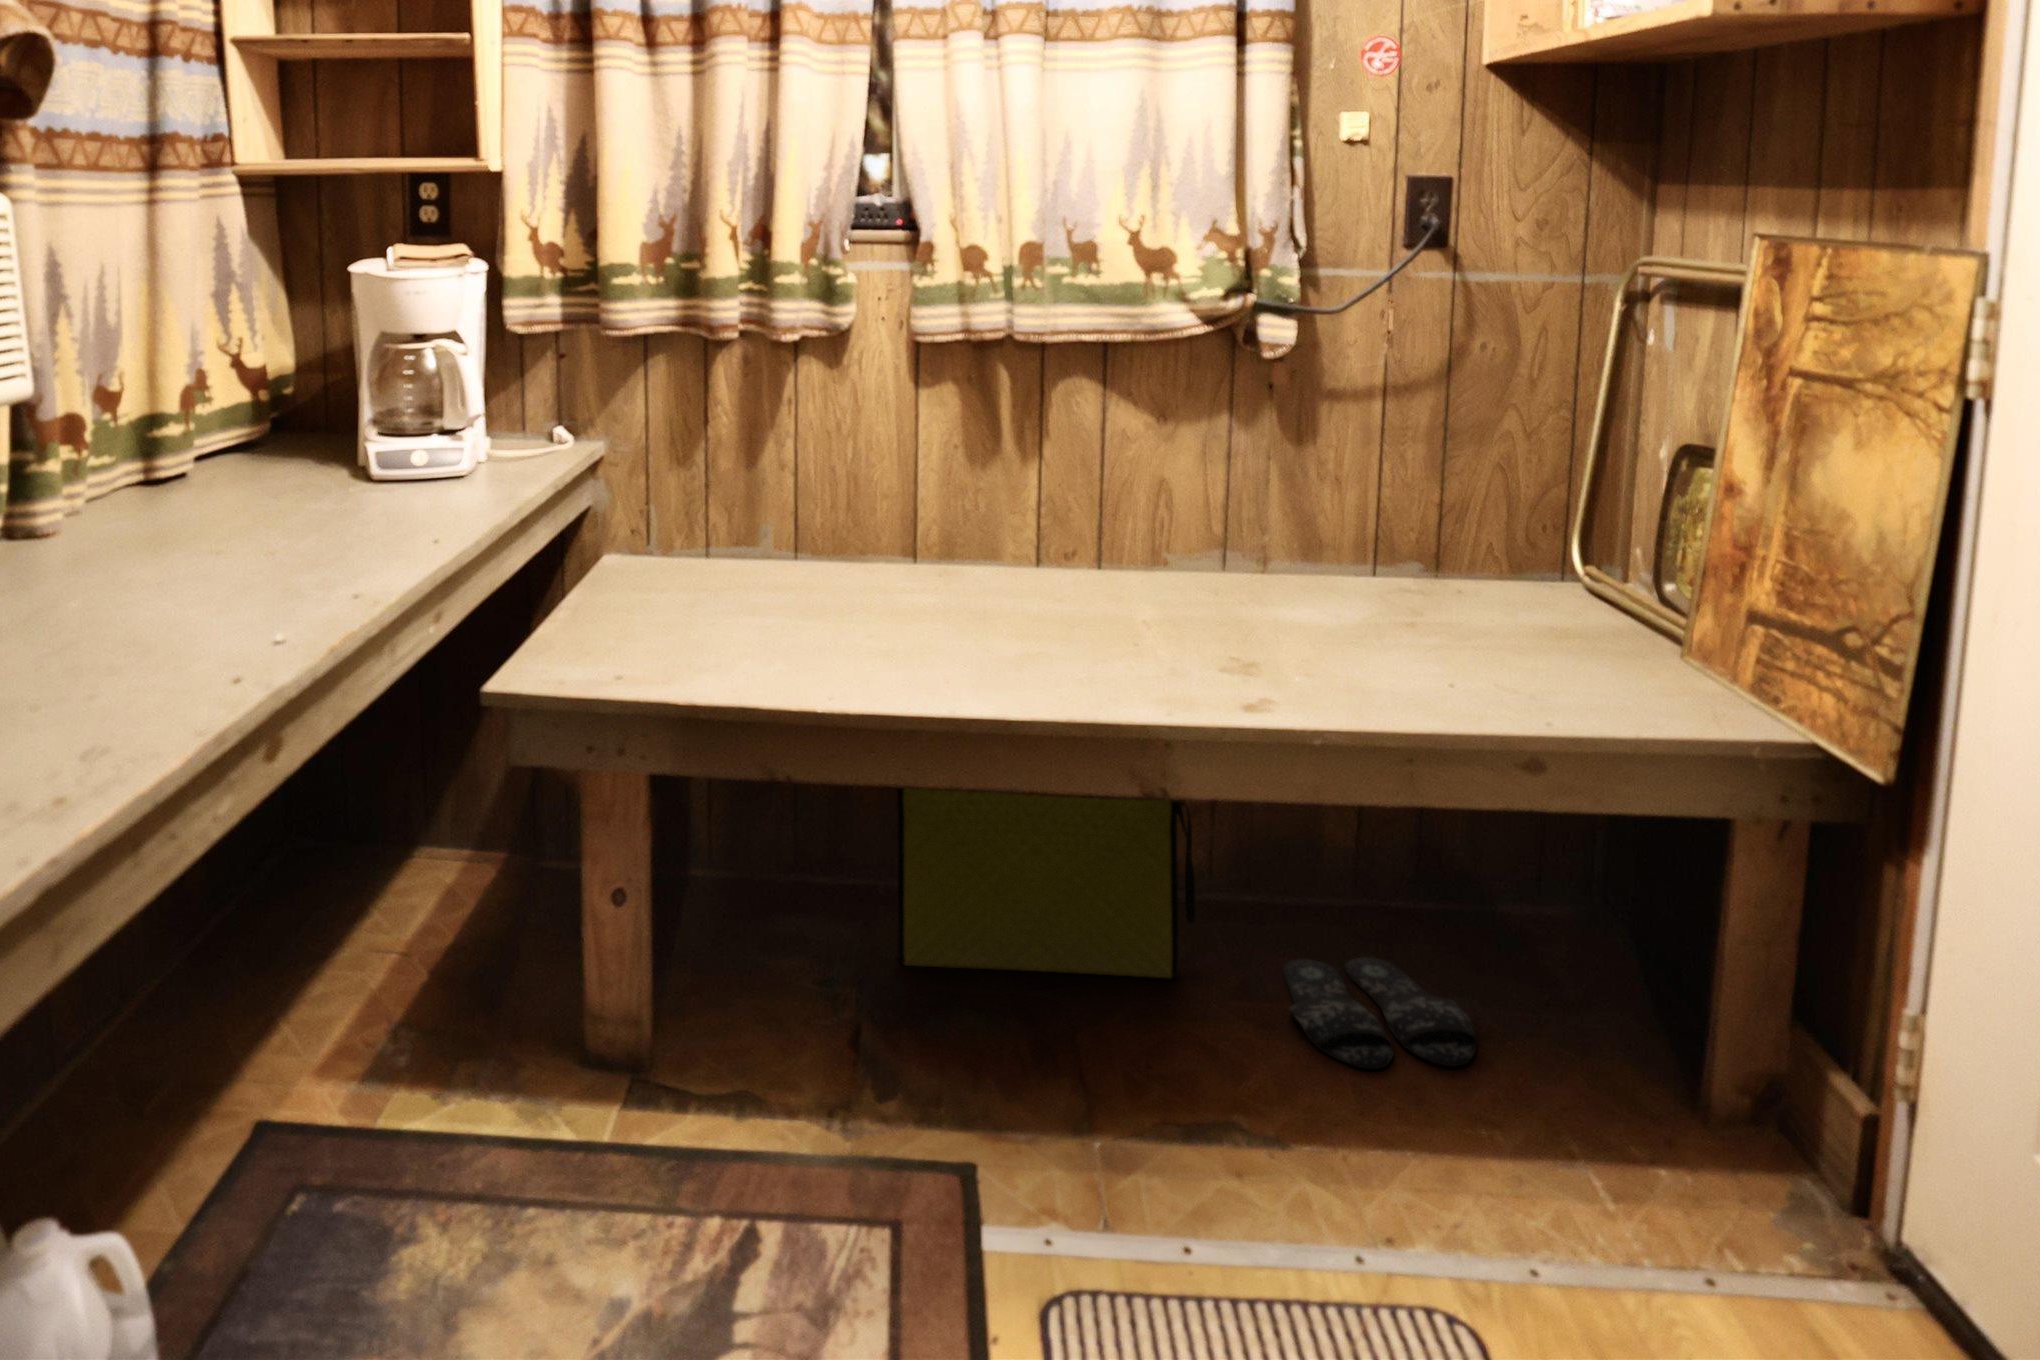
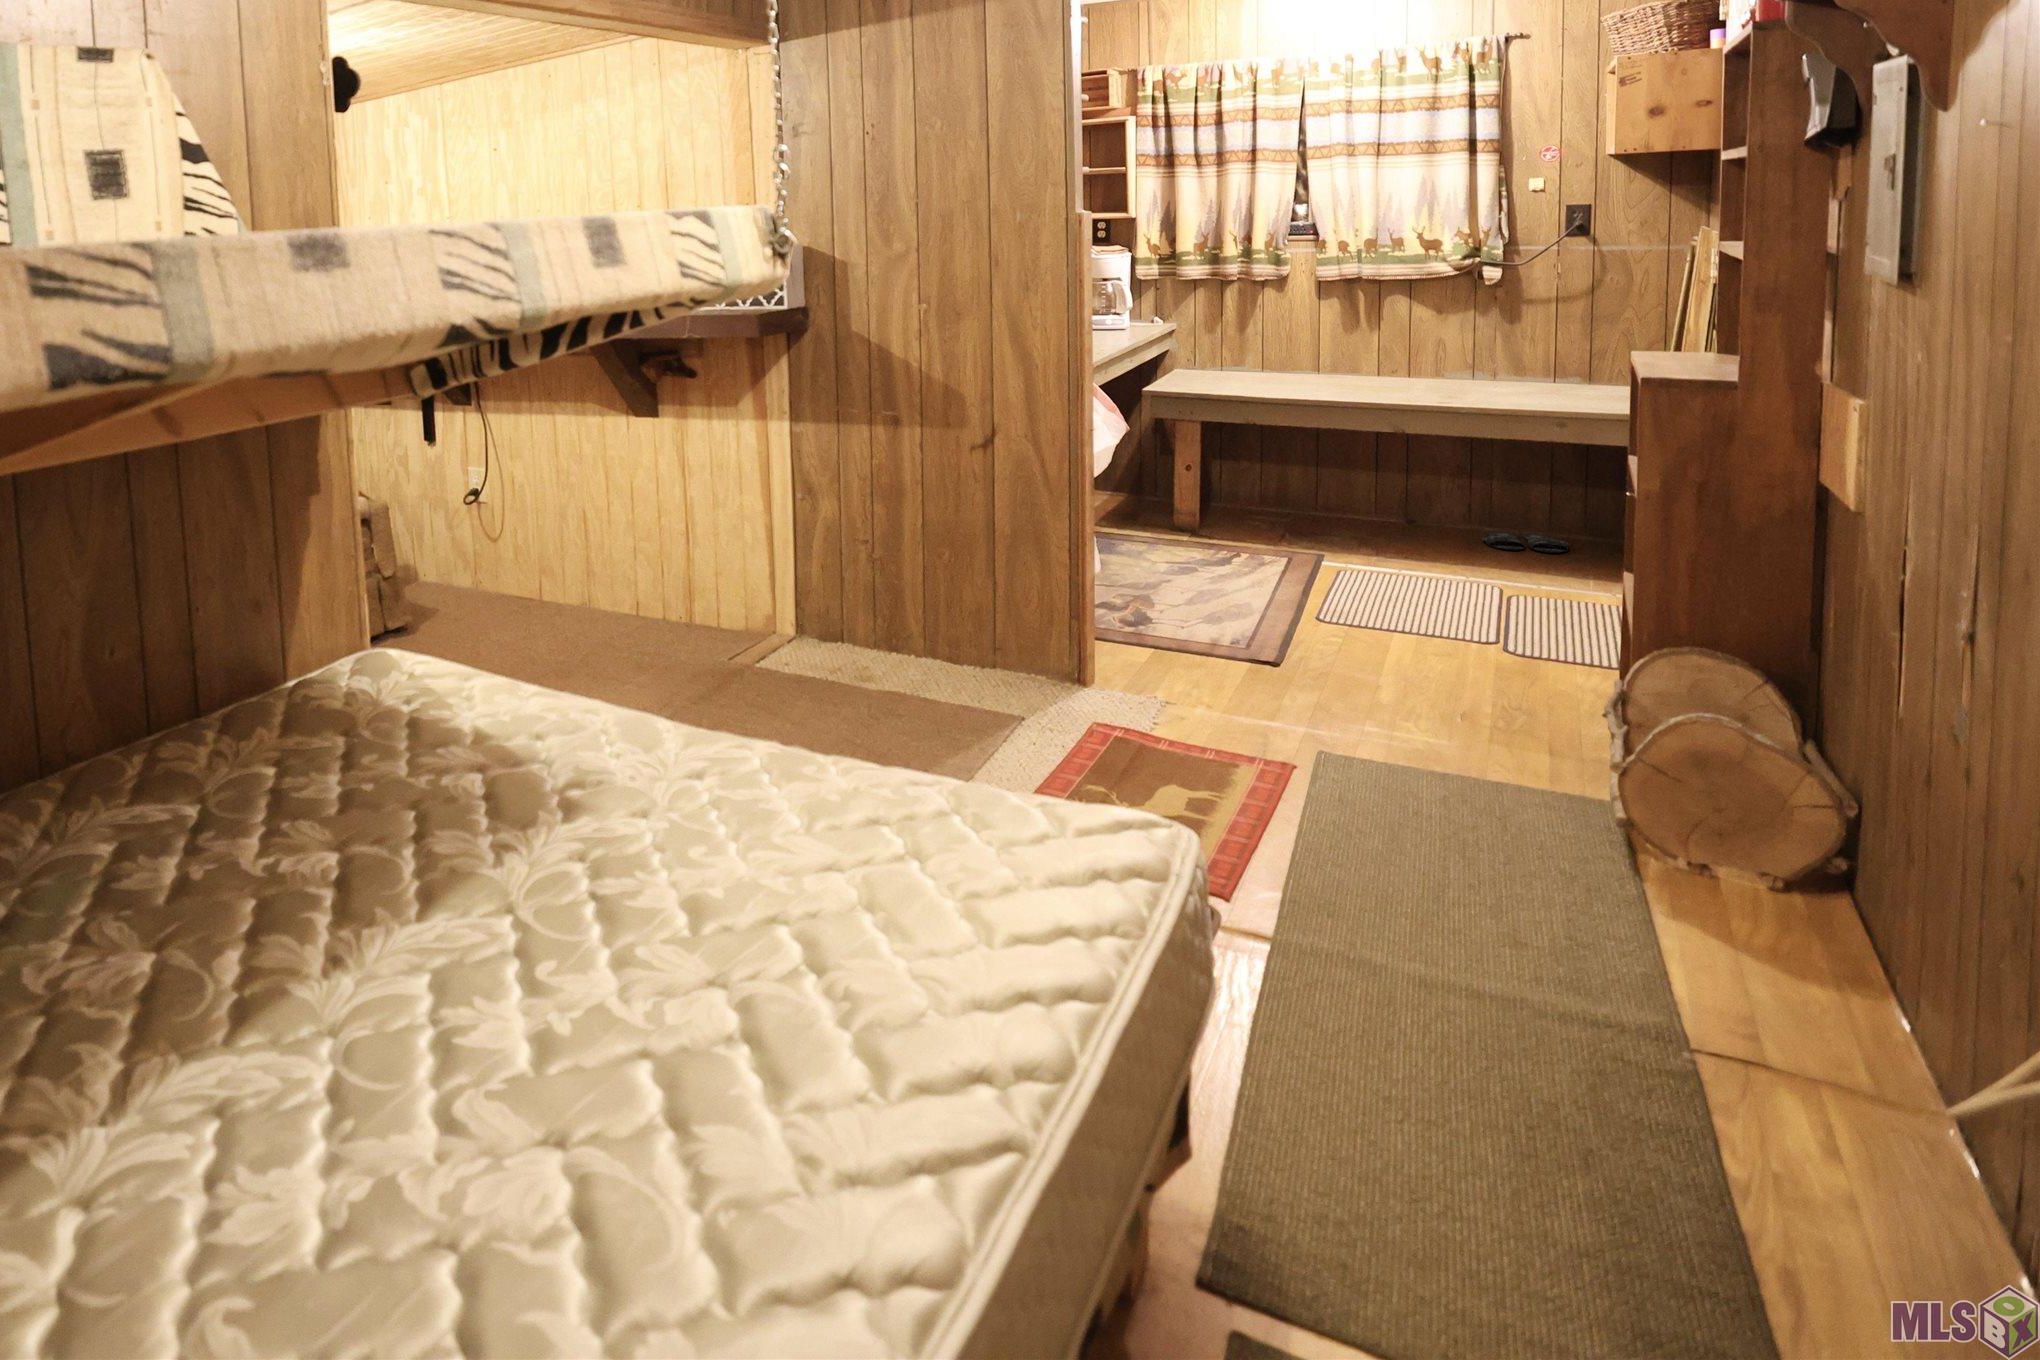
bag: present [897,788,1195,978] -> none [1304,435,1444,530]

